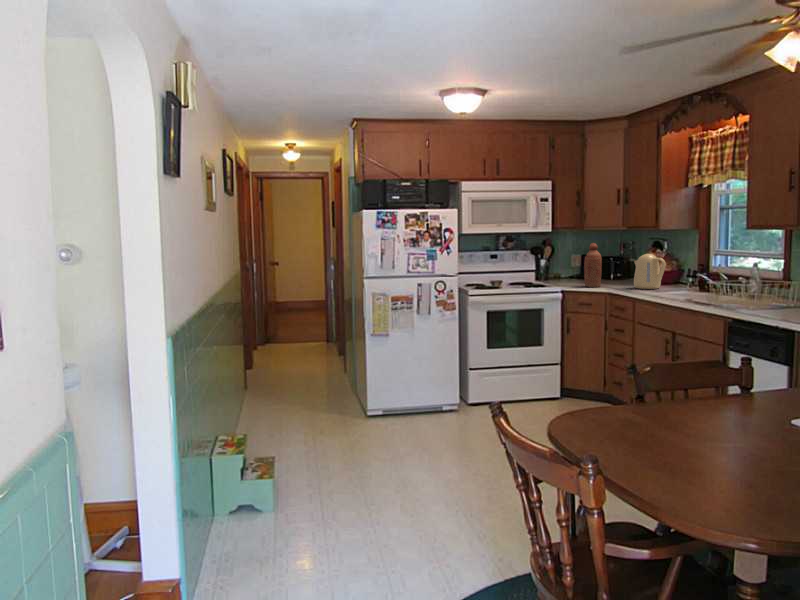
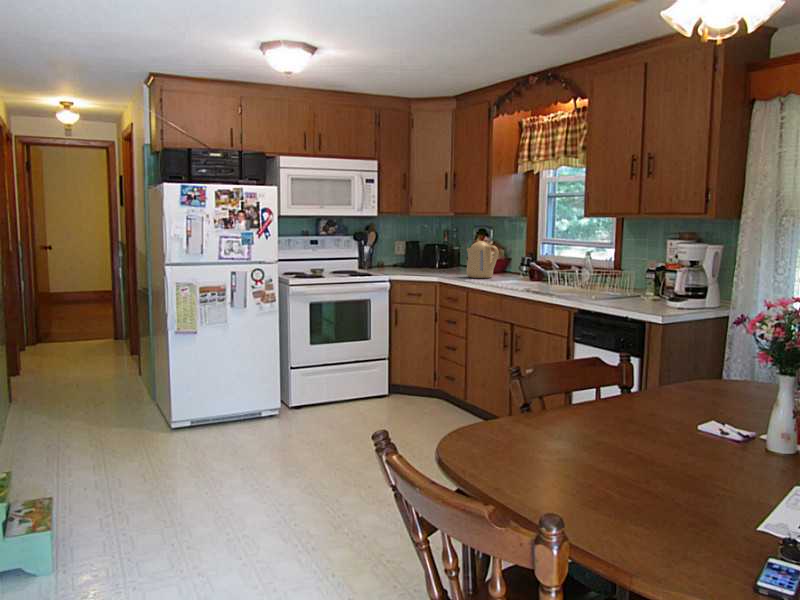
bottle: present [584,243,602,287] -> none [416,229,433,276]

